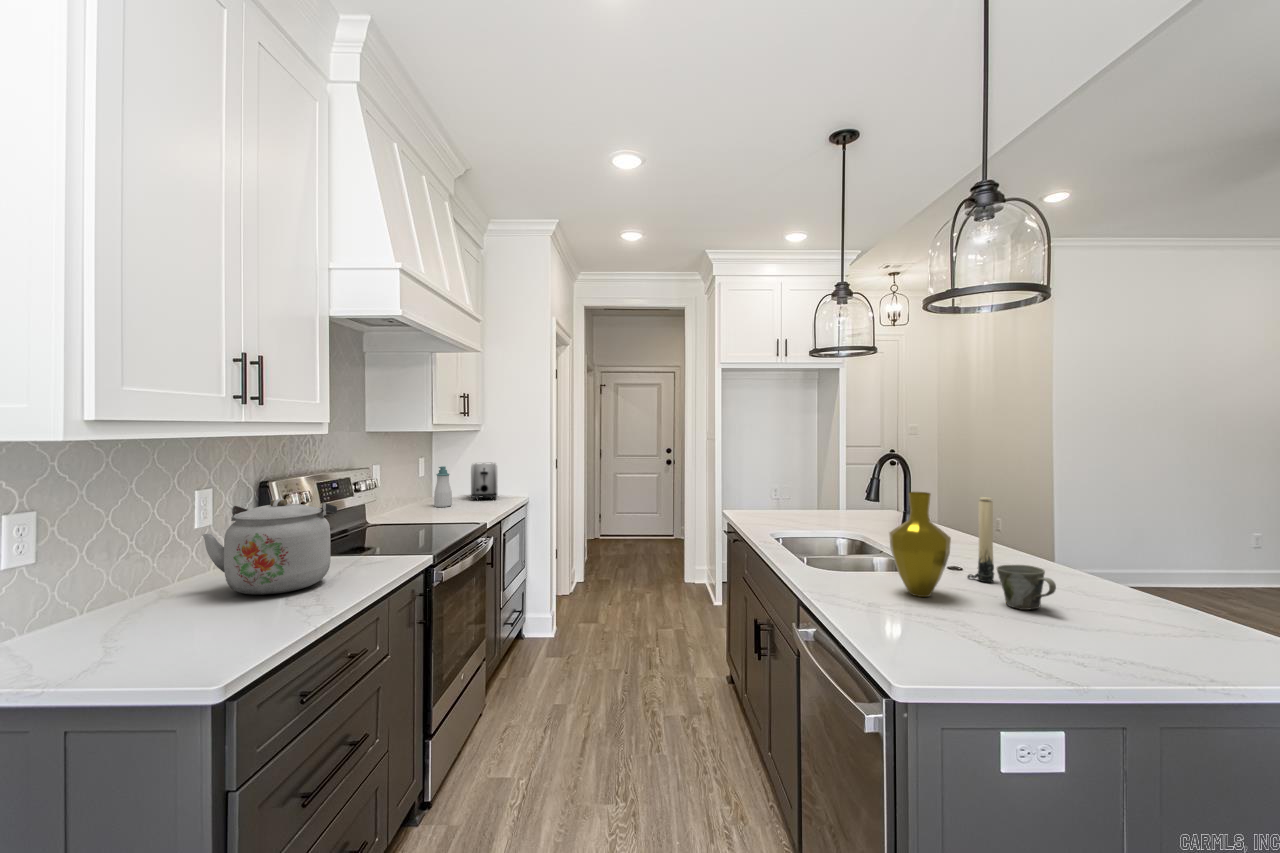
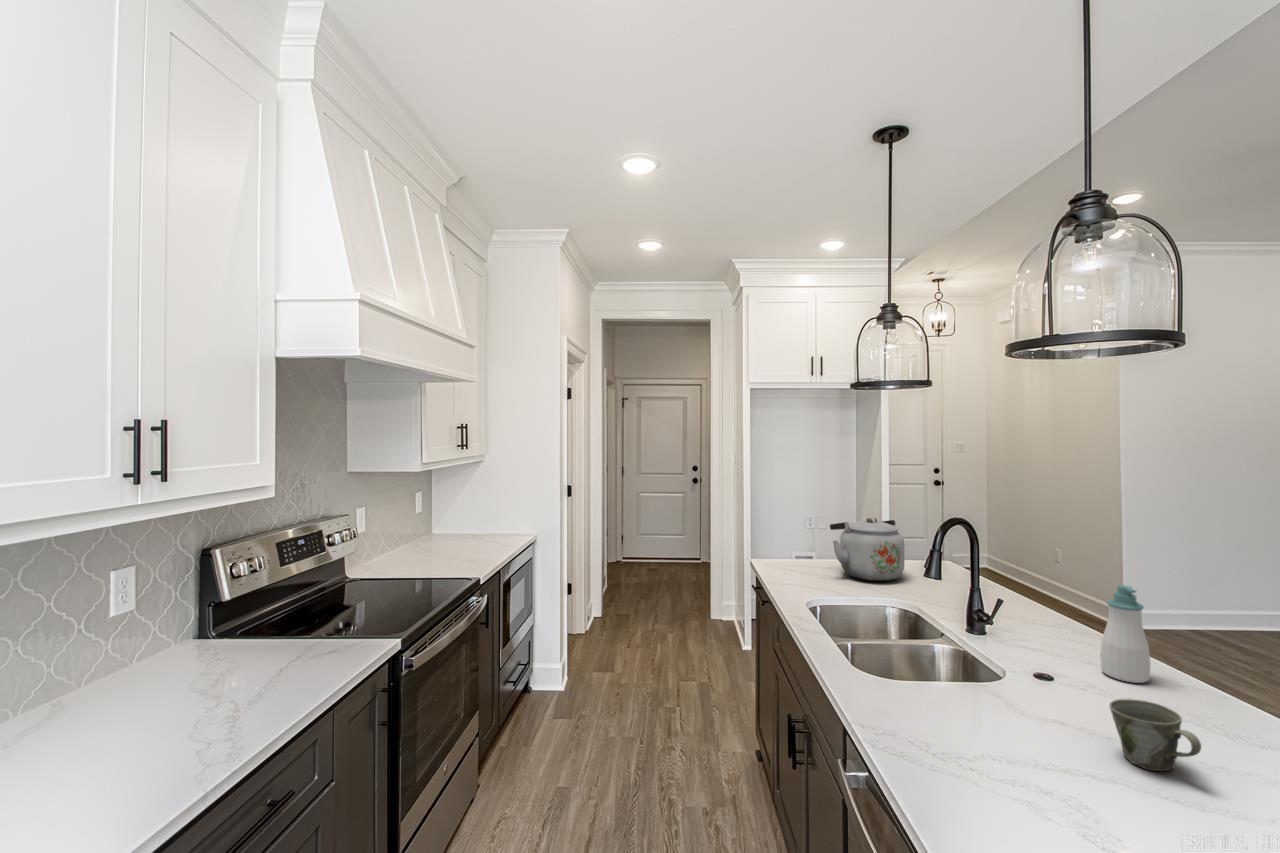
toaster: present [471,462,497,500] -> none [470,496,501,540]
soap bottle: present [434,466,452,507] -> present [1101,585,1150,683]
vase: present [889,492,951,597] -> none [959,593,1044,737]
candle: present [967,497,994,582] -> none [1061,593,1099,707]
kettle: present [202,499,337,595] -> present [830,517,905,581]

